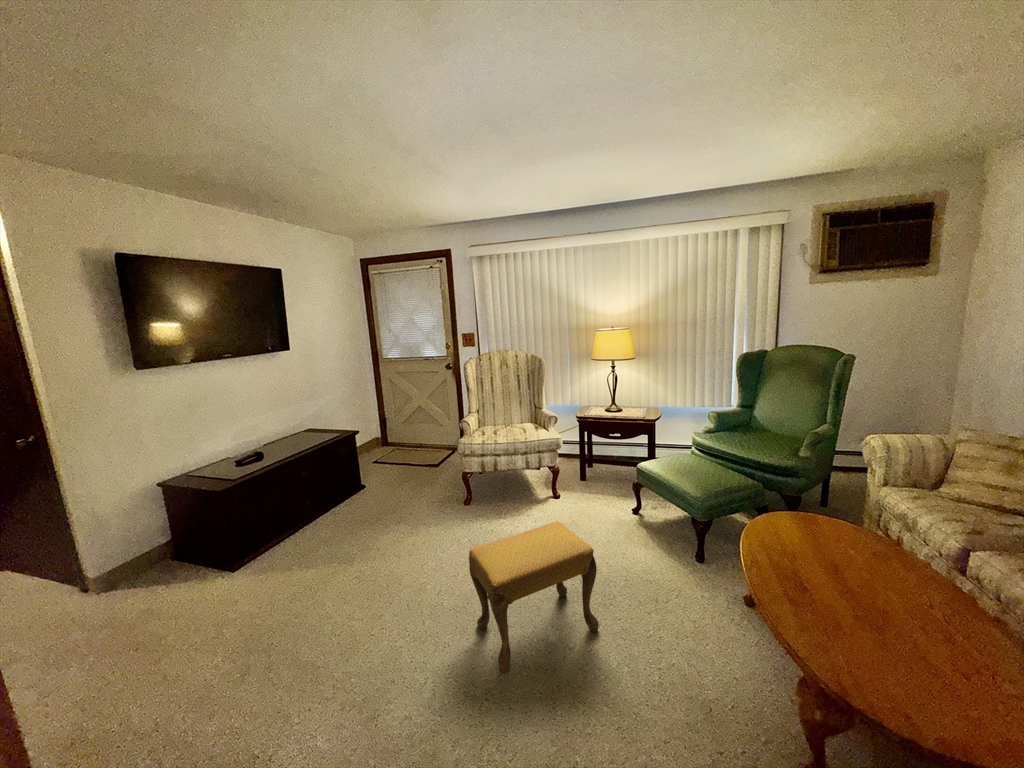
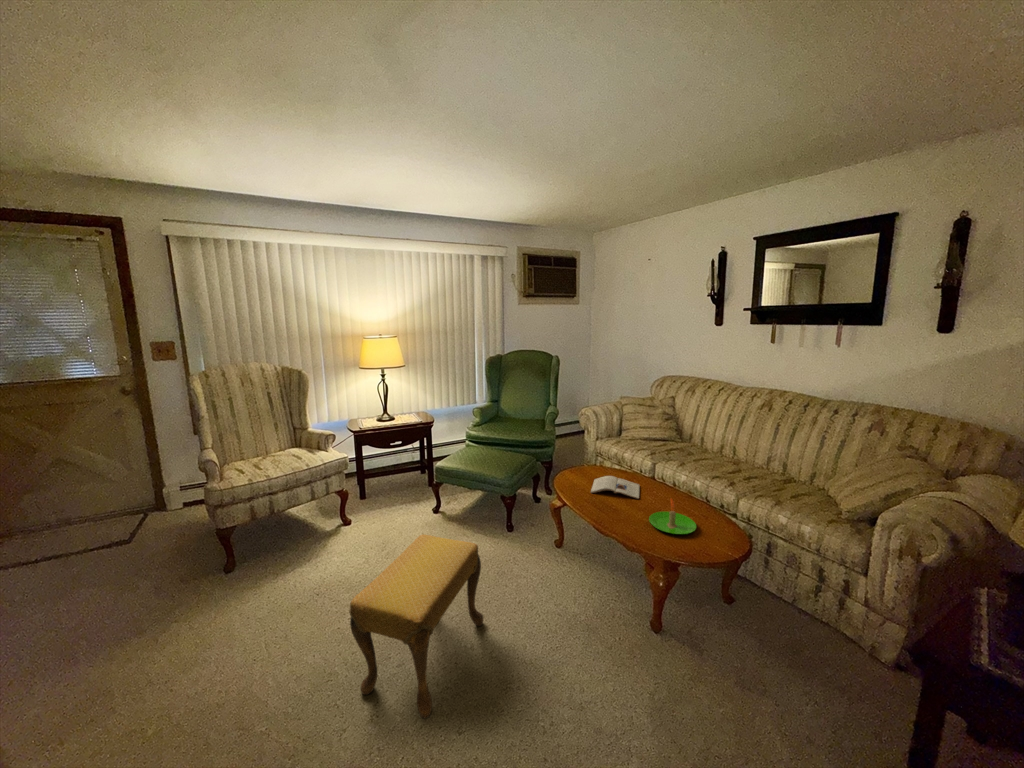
magazine: none [778,535,880,585] -> present [591,476,639,499]
candle: none [828,598,922,666] -> present [649,499,697,534]

